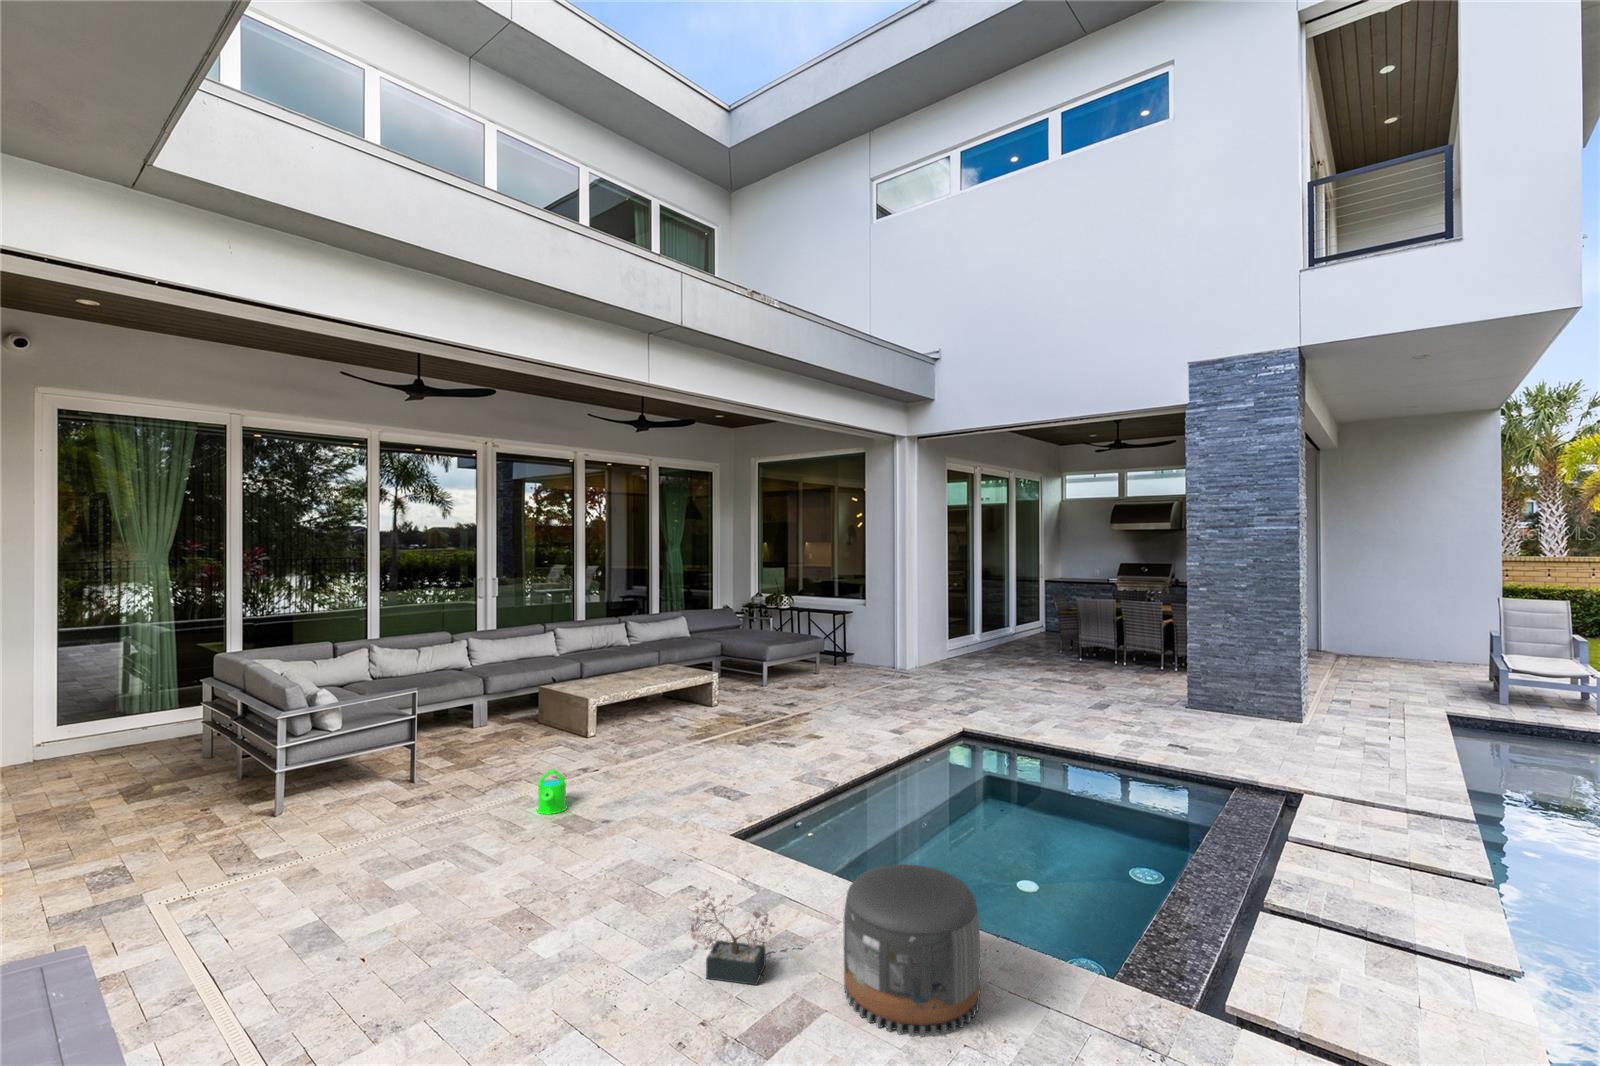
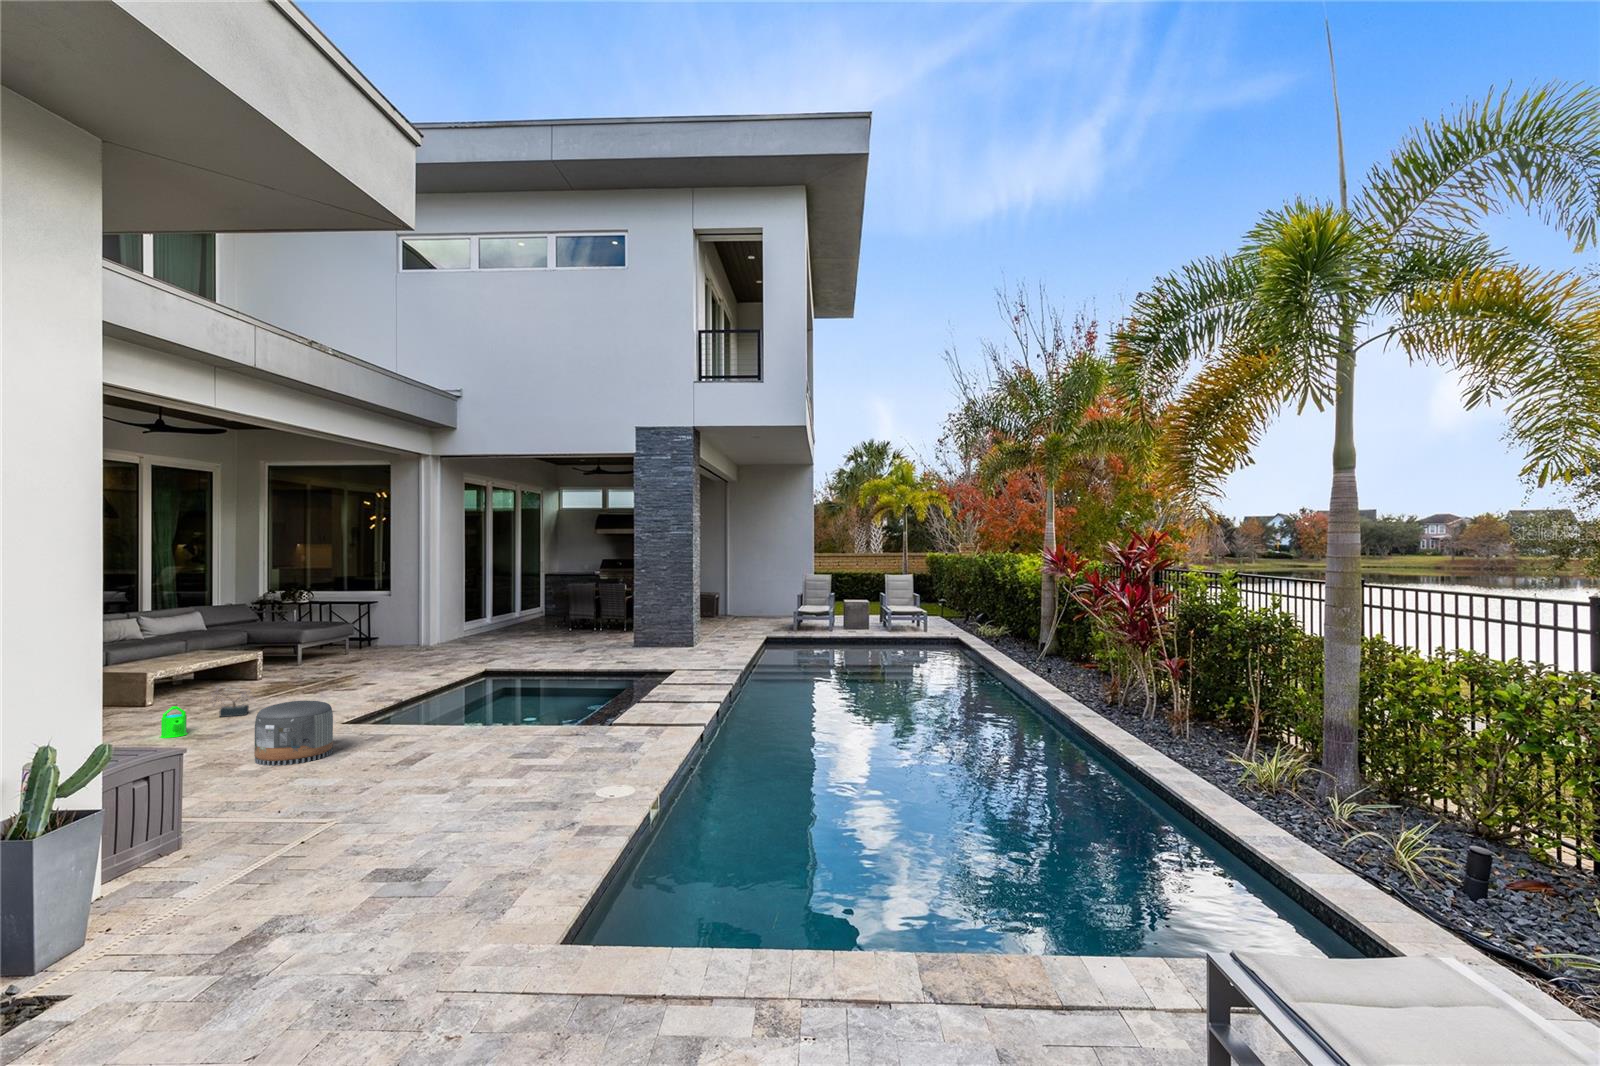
pouf: present [844,864,980,1037] -> present [254,701,333,766]
decorative plant: present [689,887,776,985] -> present [212,686,253,717]

